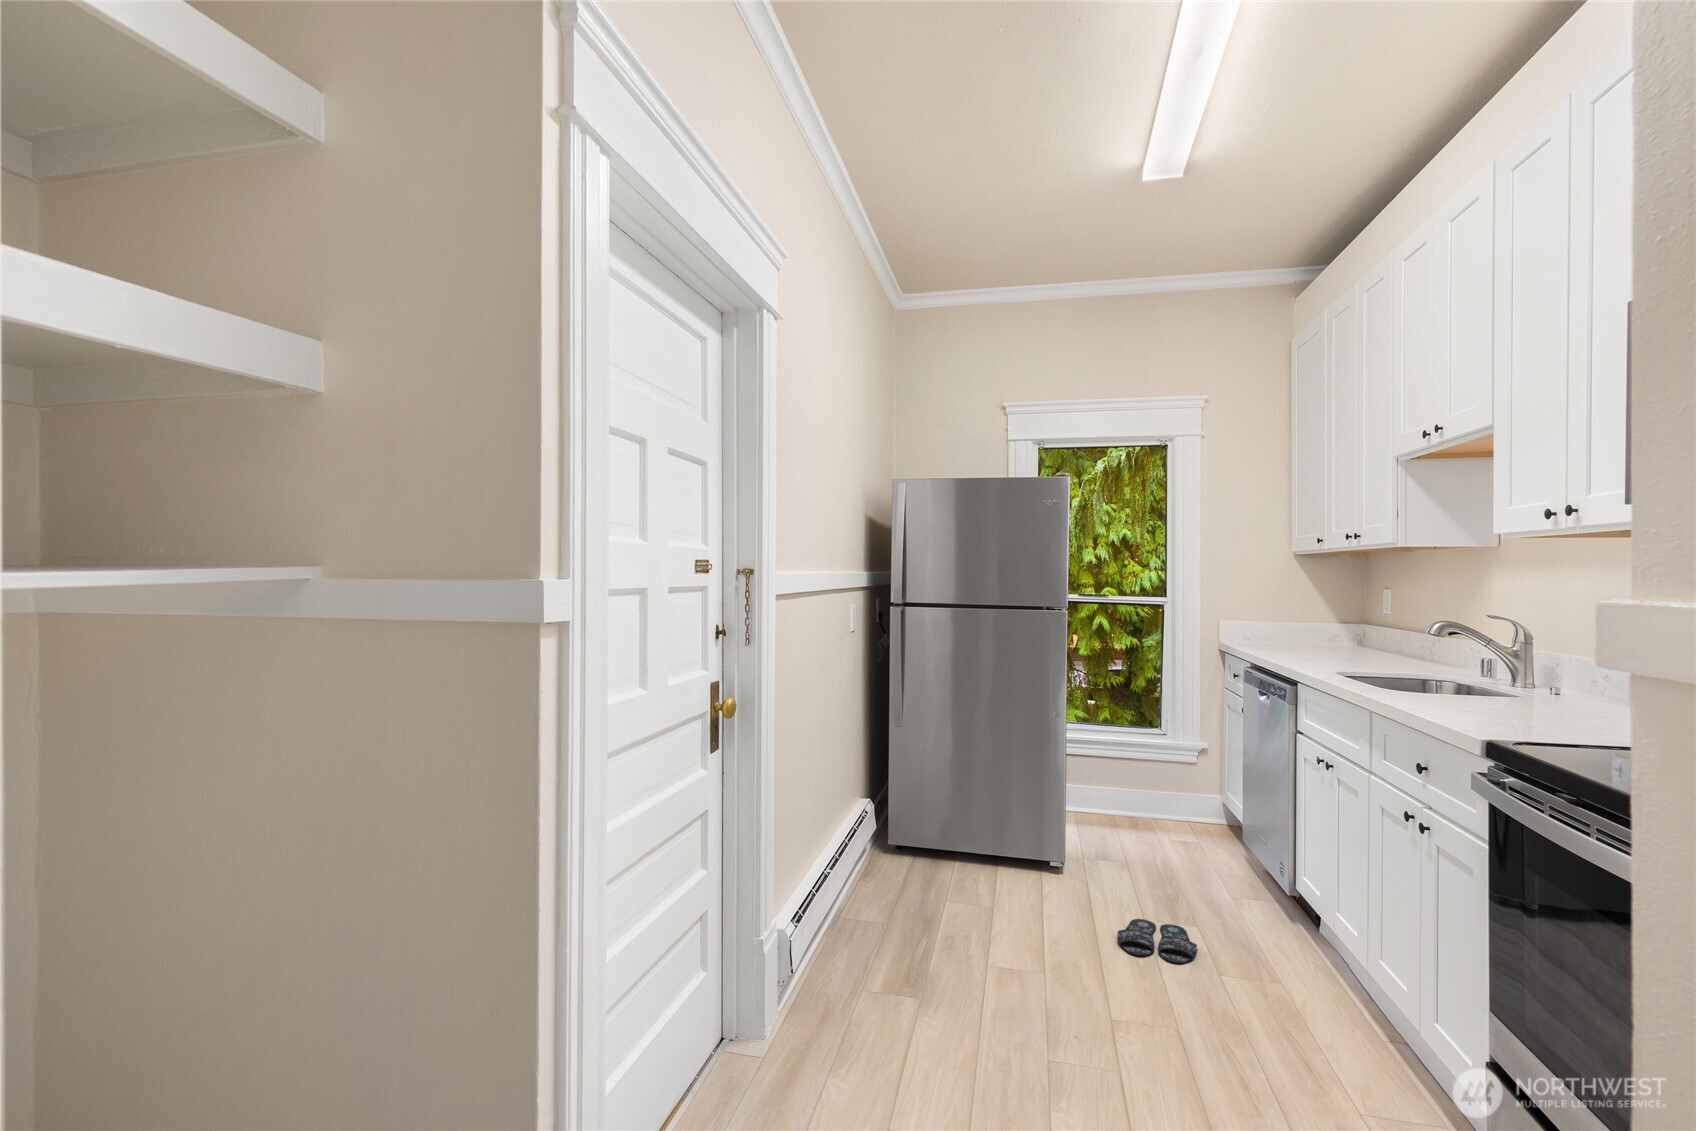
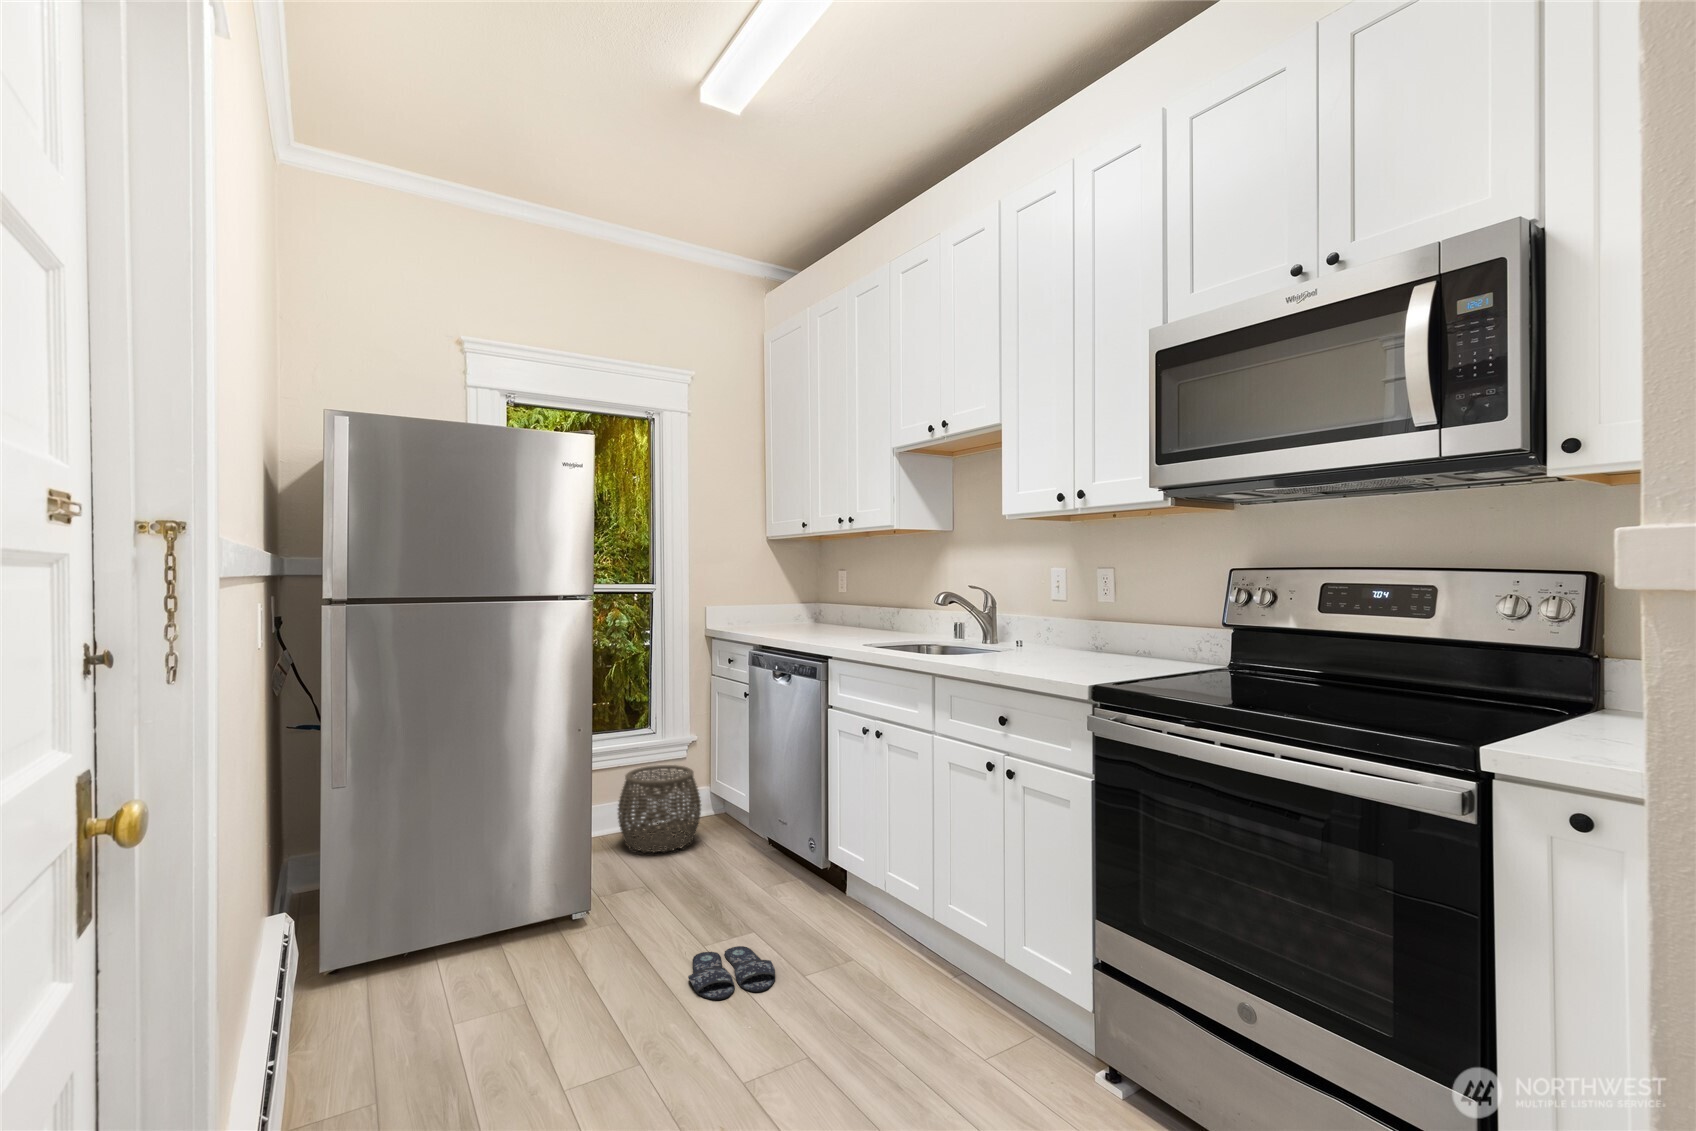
woven basket: none [1121,760,1200,839] -> present [618,765,701,853]

